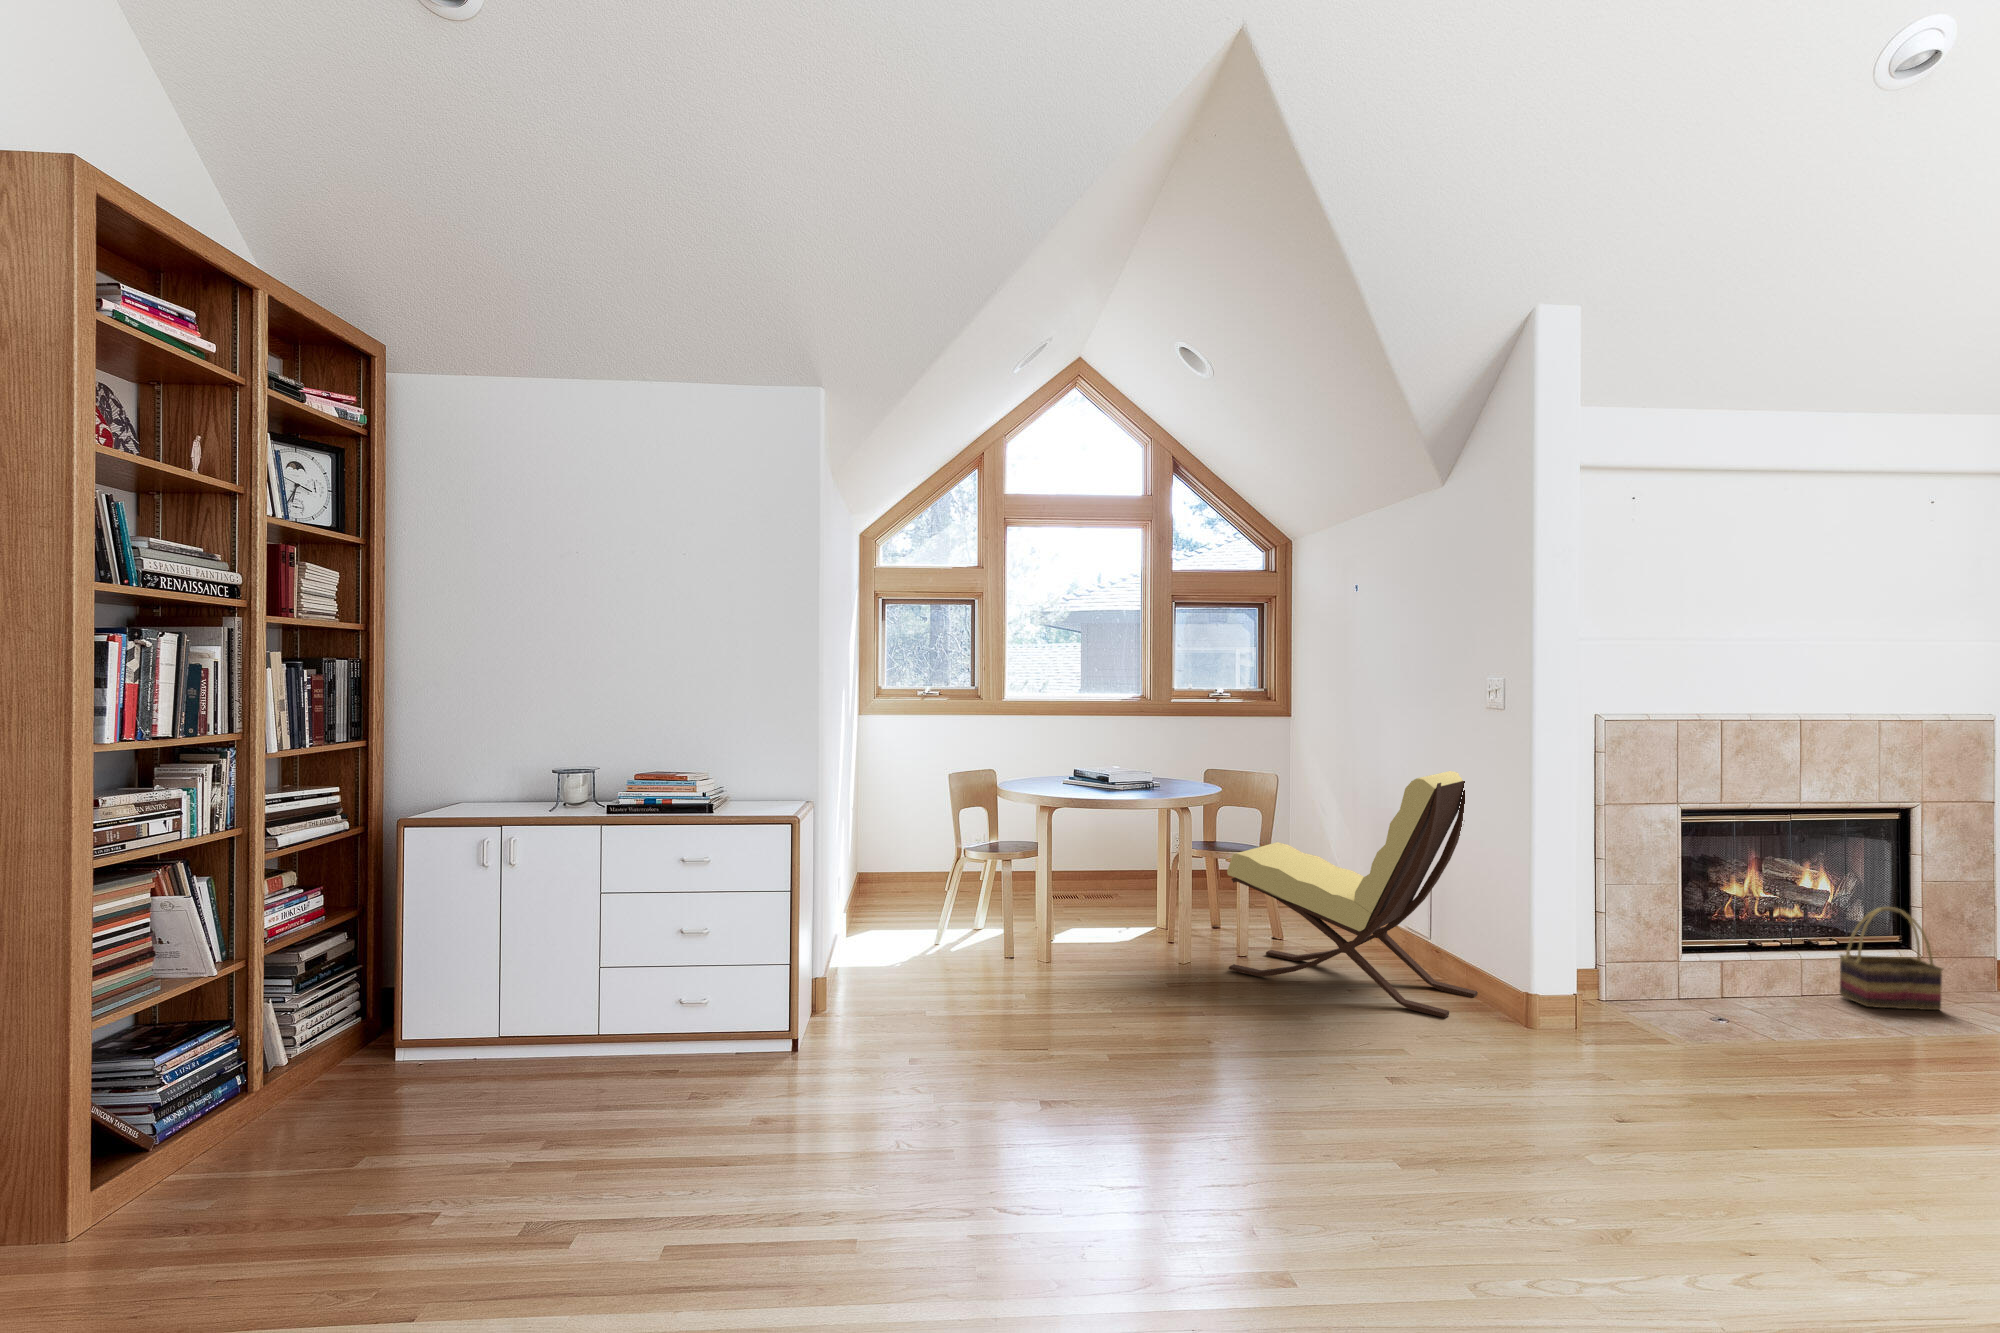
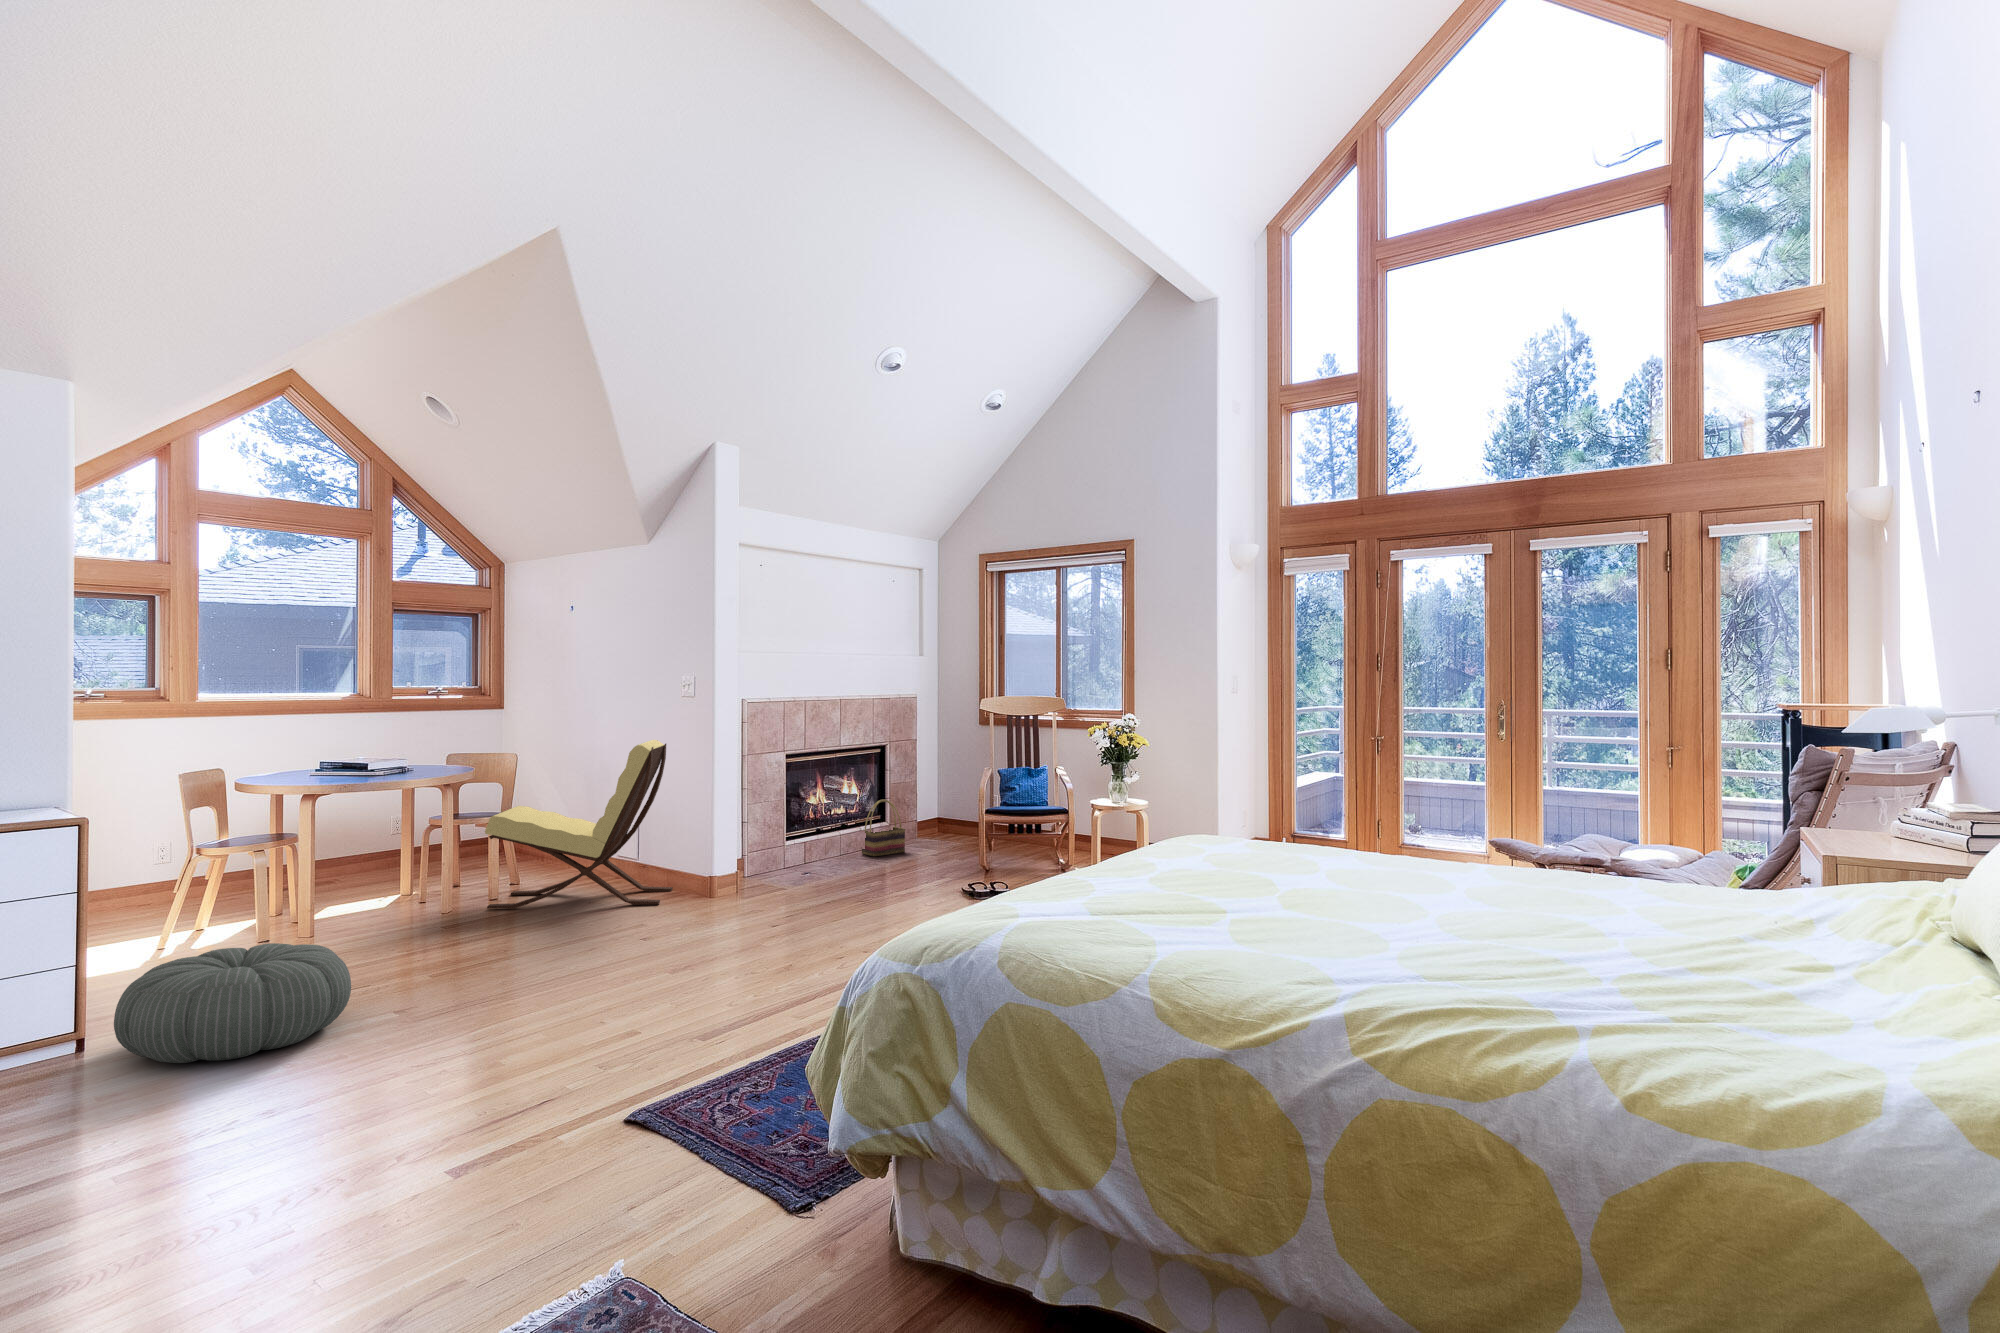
pouf: none [774,979,992,1124] -> present [114,943,351,1063]

